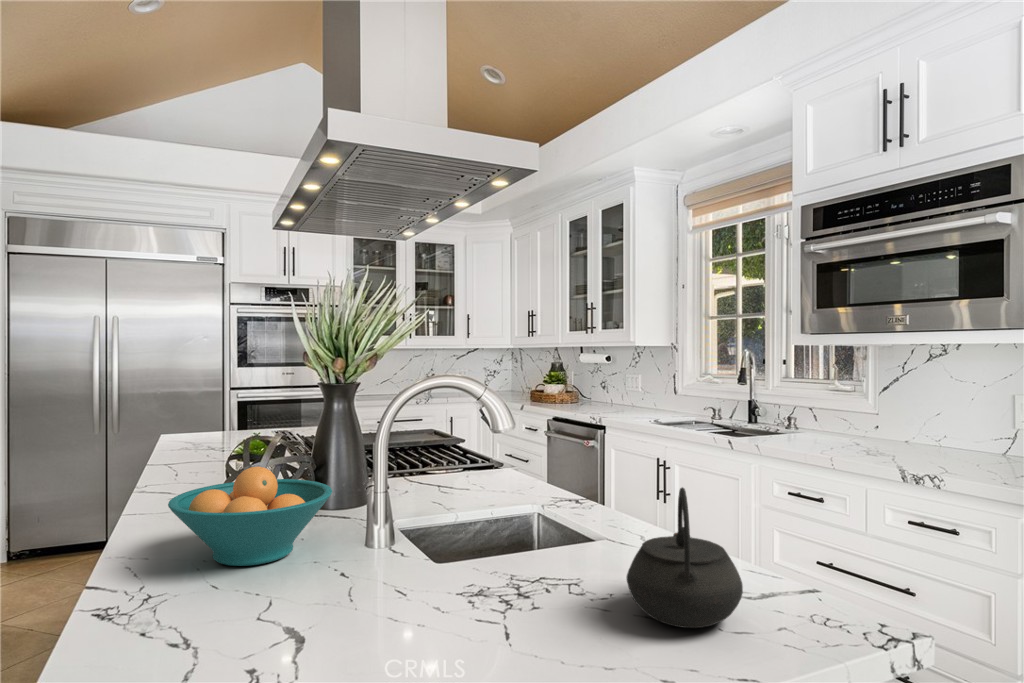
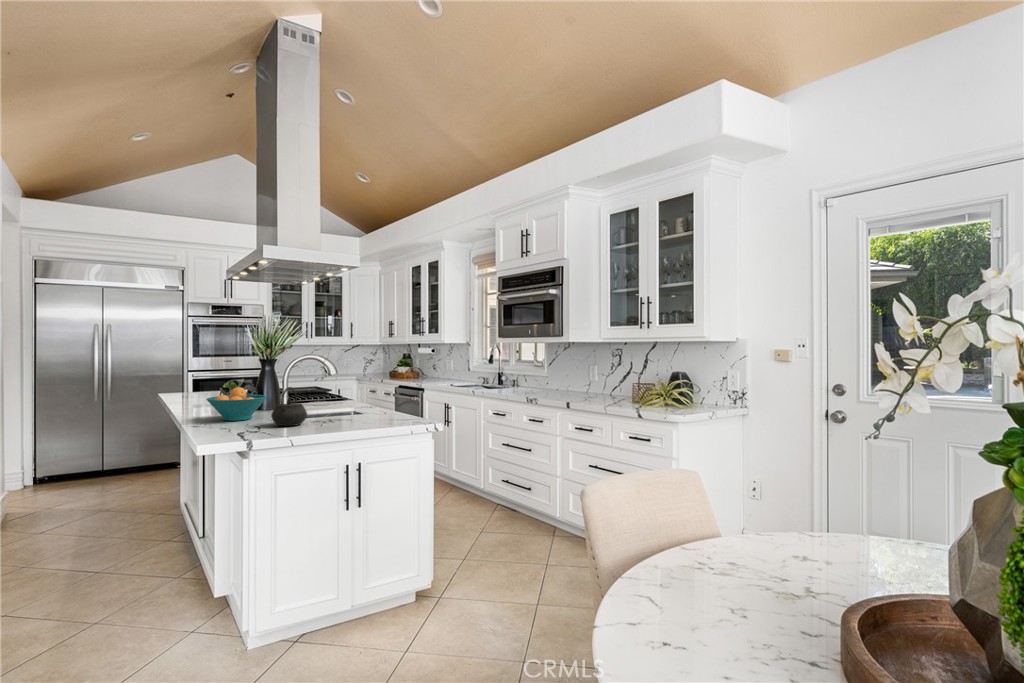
kettle: present [626,487,743,628] -> present [271,387,307,426]

